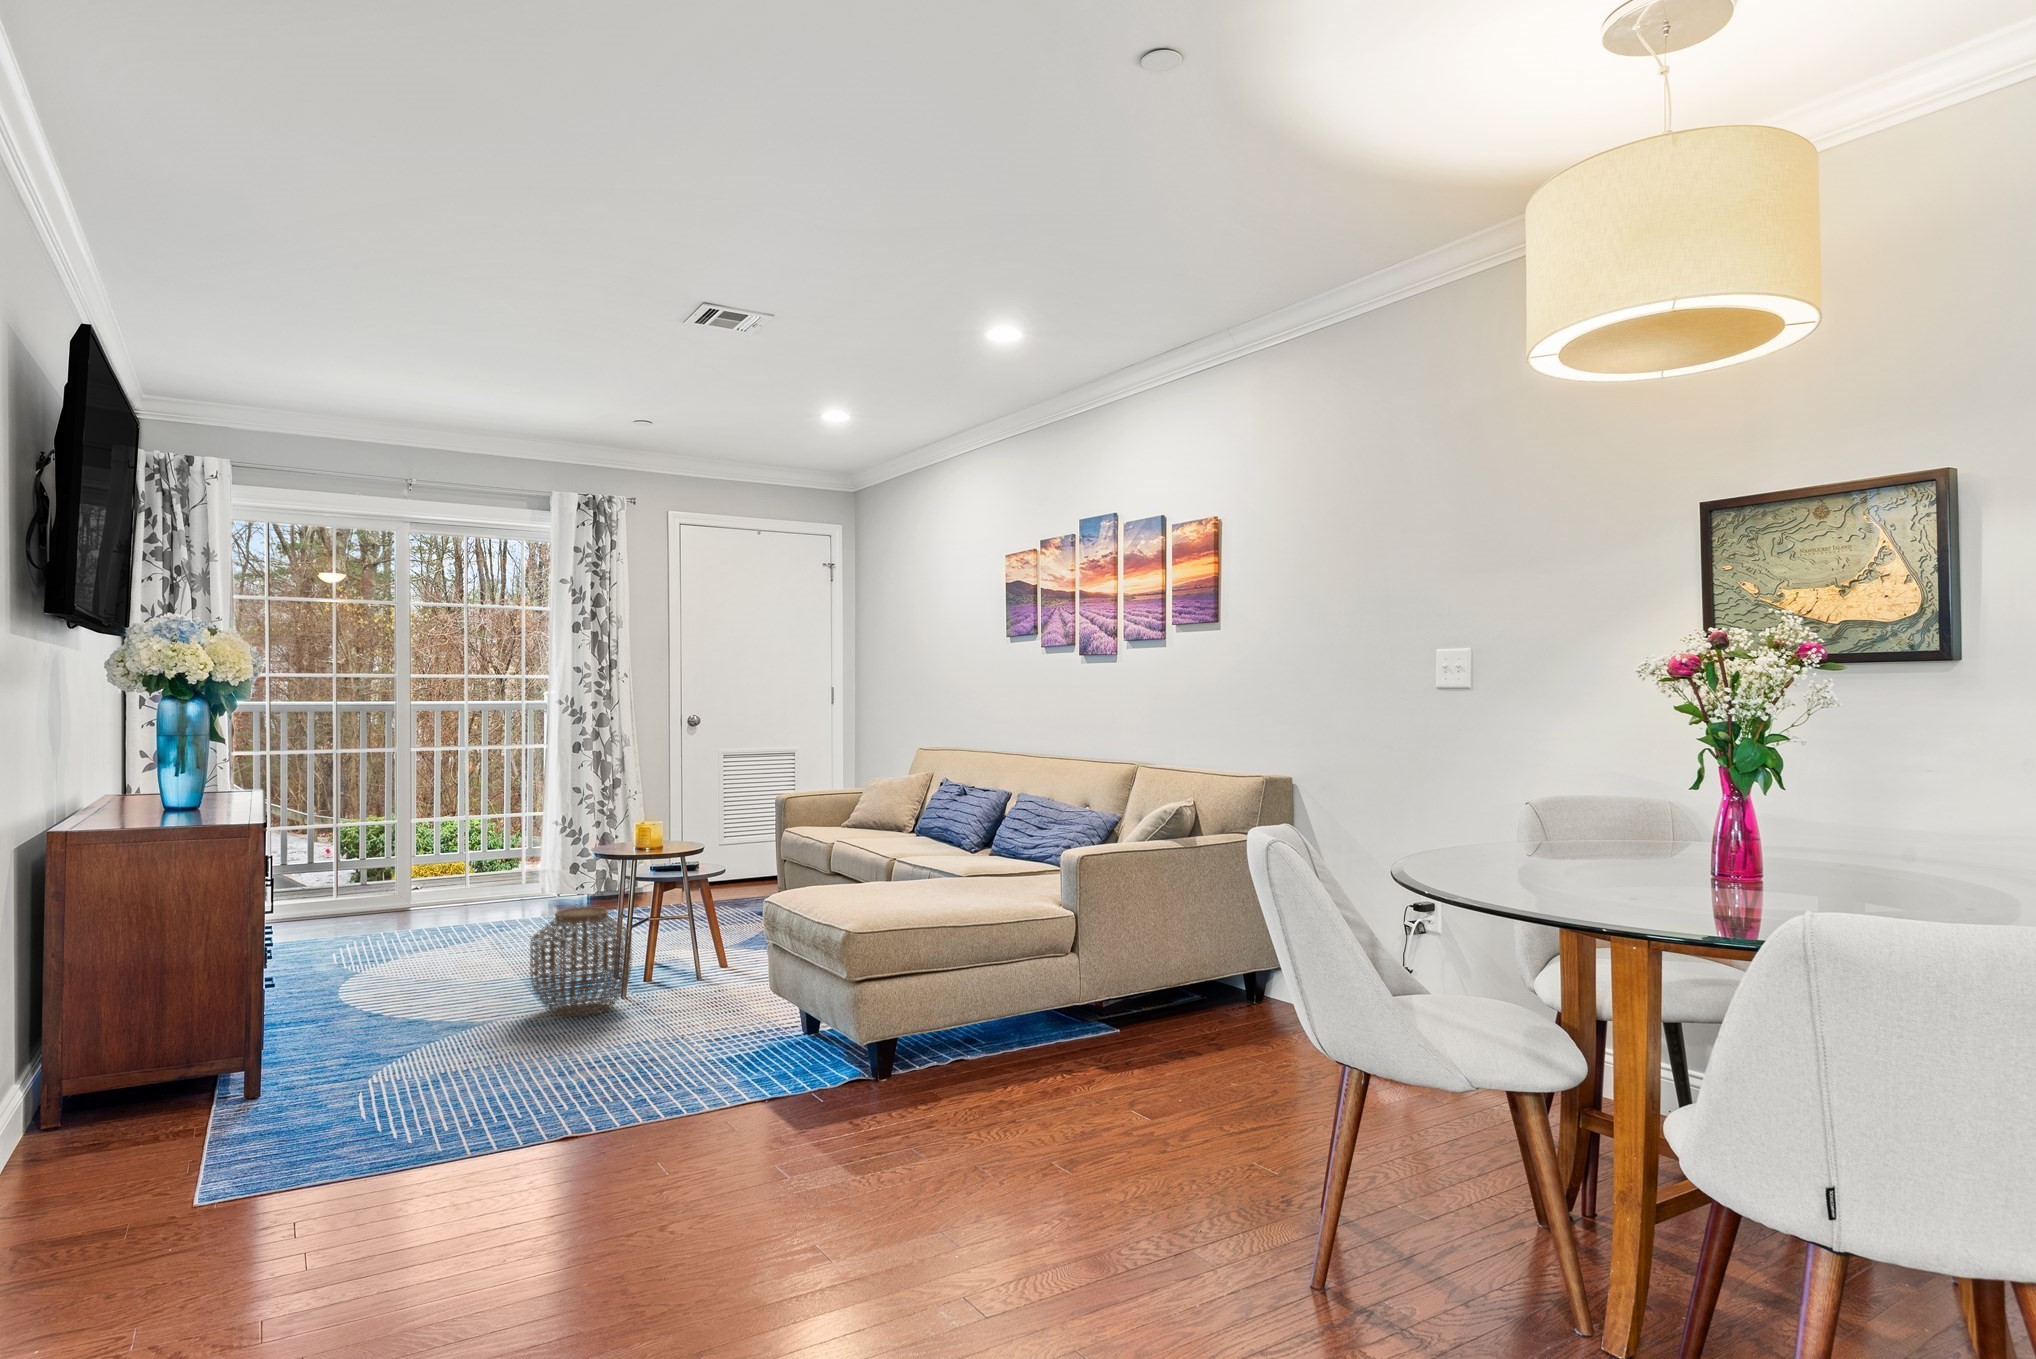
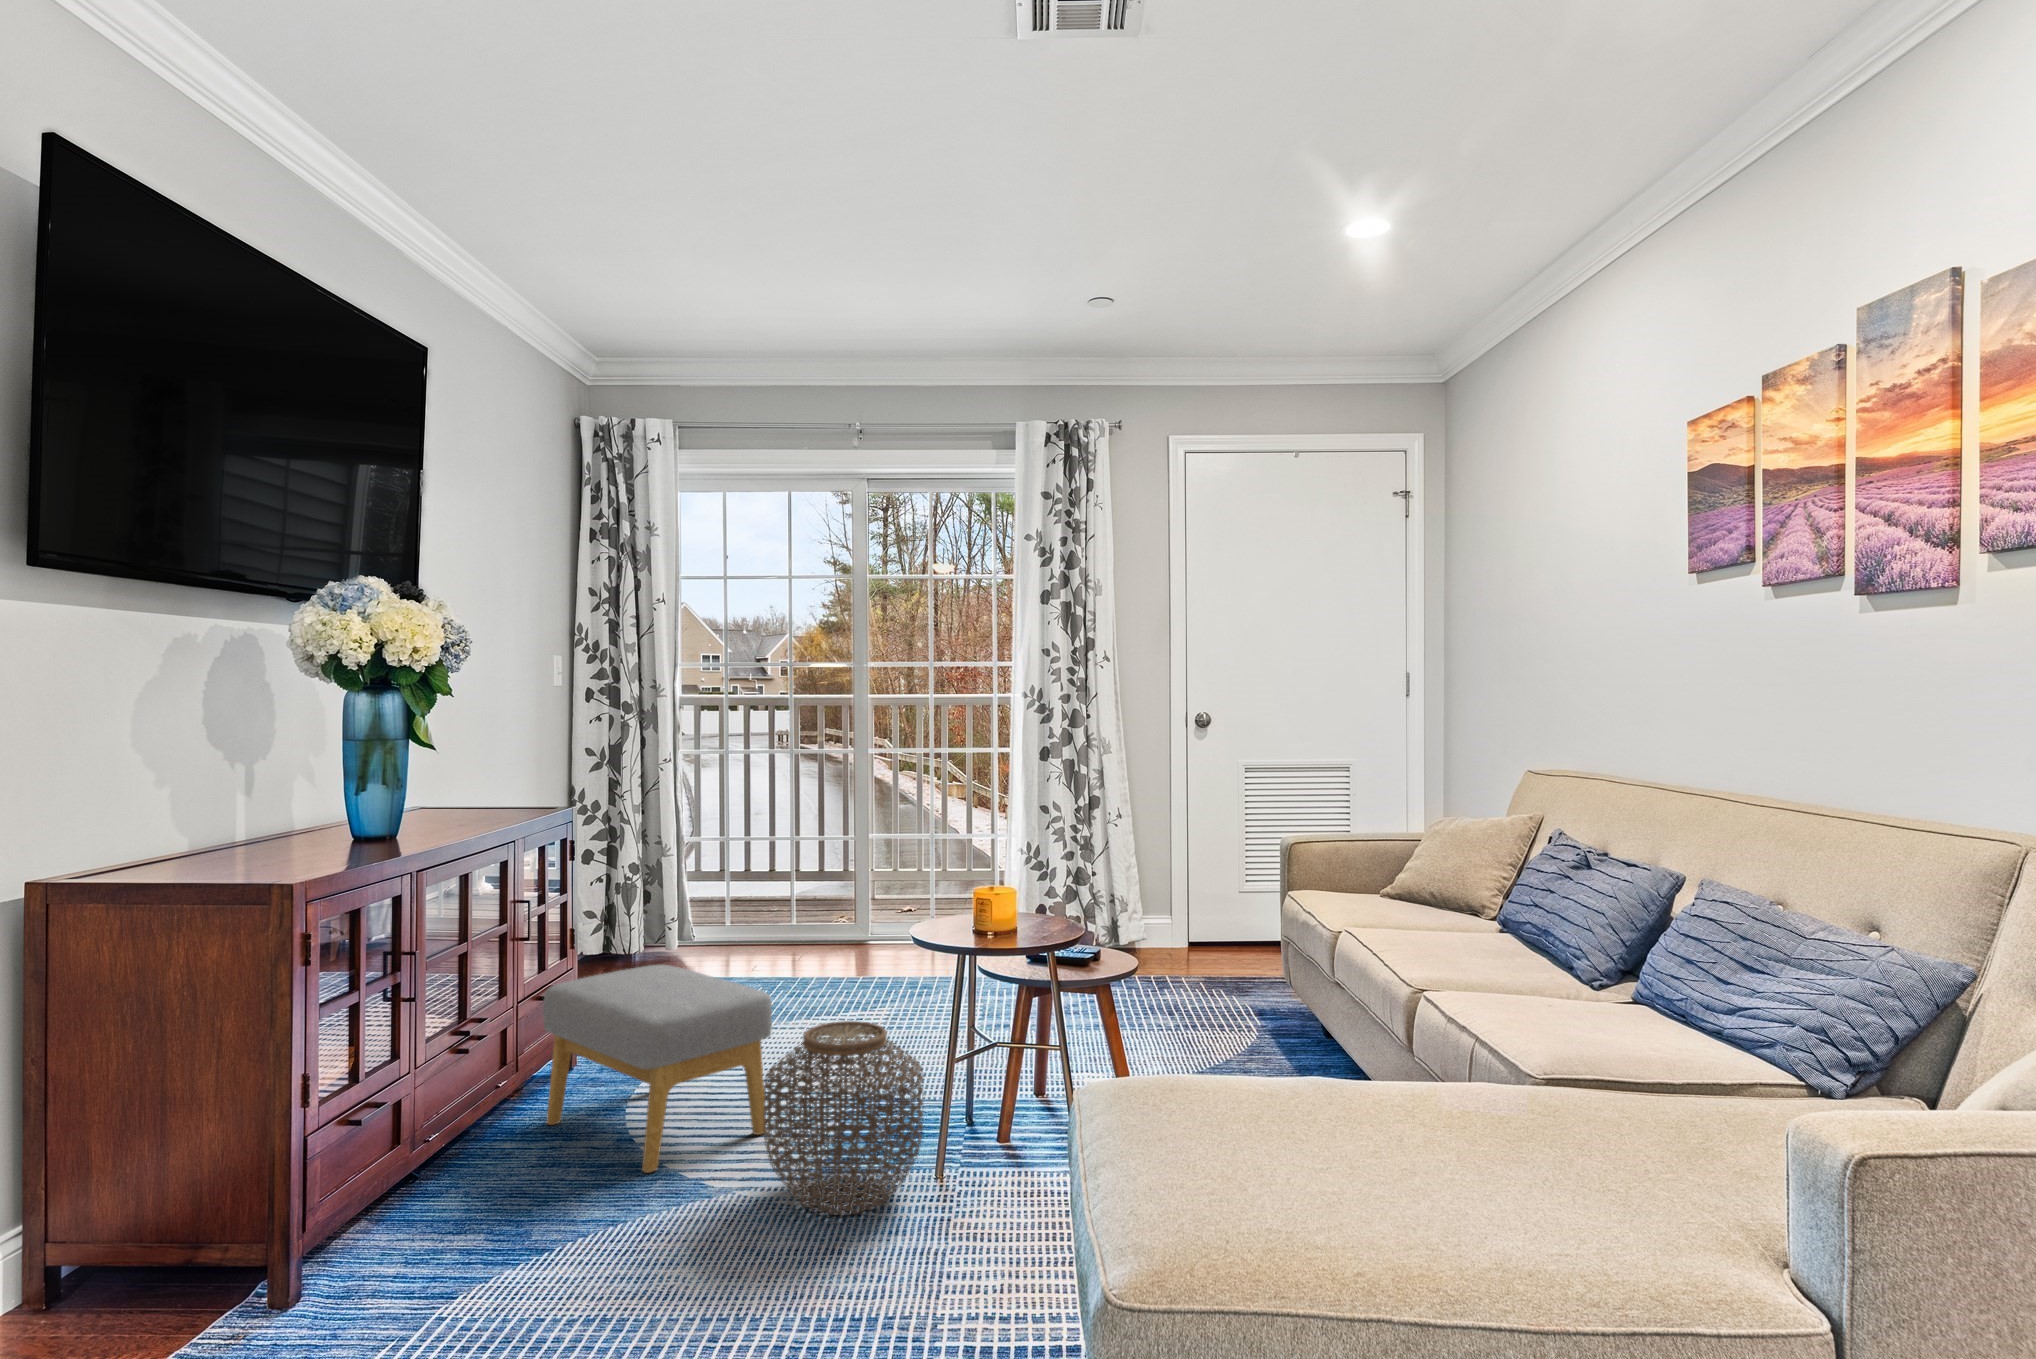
footstool: none [309,903,493,1022] -> present [543,965,772,1173]

